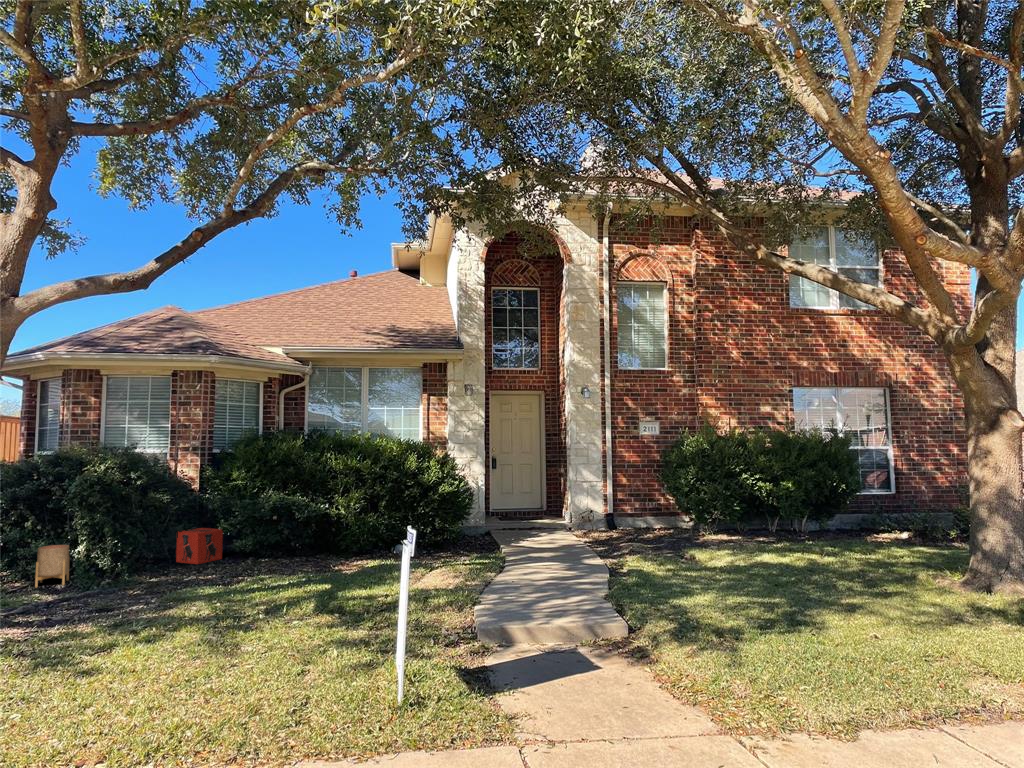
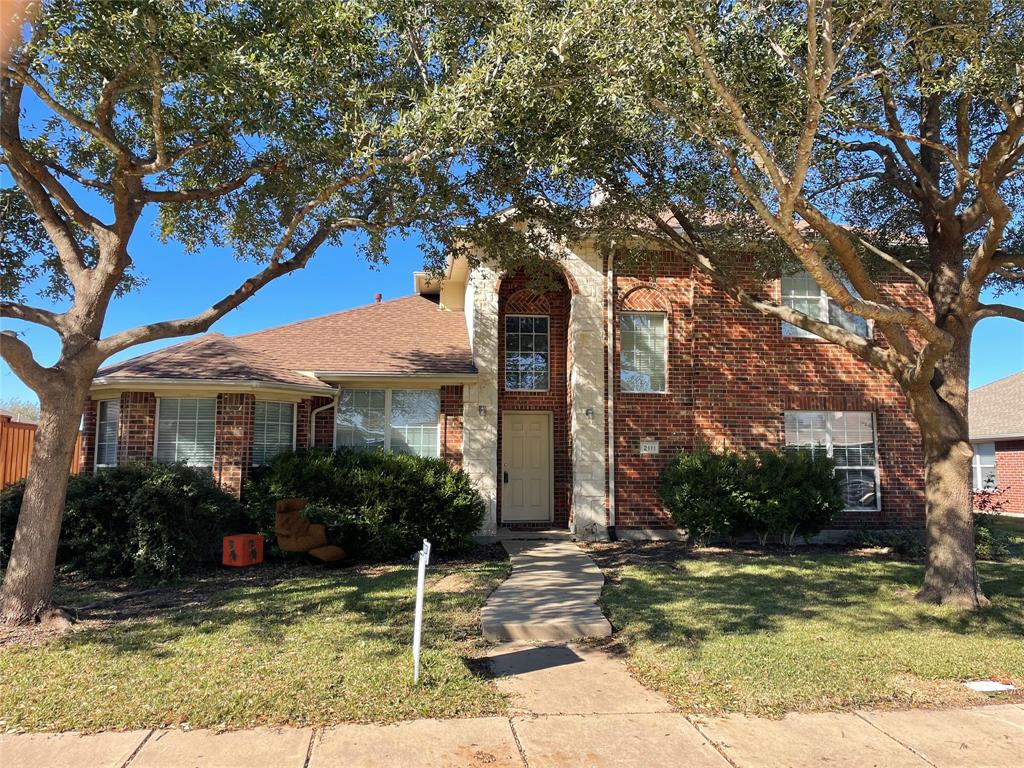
lounge chair: none [235,487,317,569] -> present [274,498,346,571]
planter: present [35,545,70,588] -> none [105,548,133,585]

